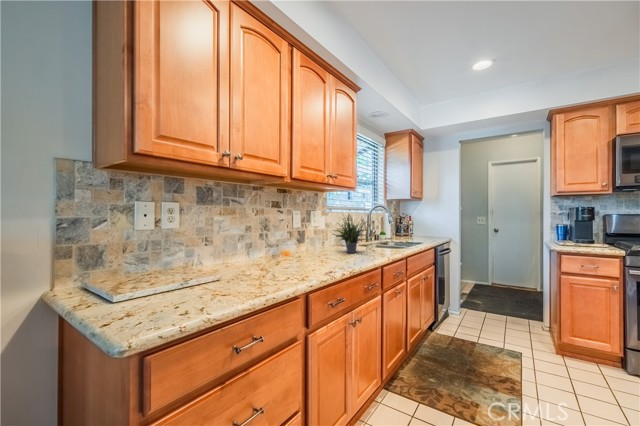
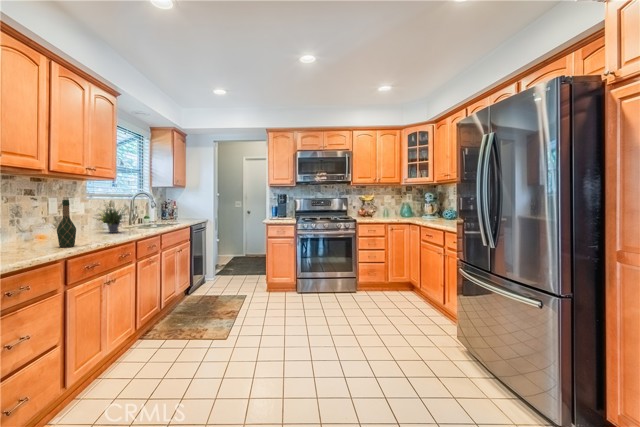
wine bottle: none [292,211,311,273] -> present [57,200,76,247]

